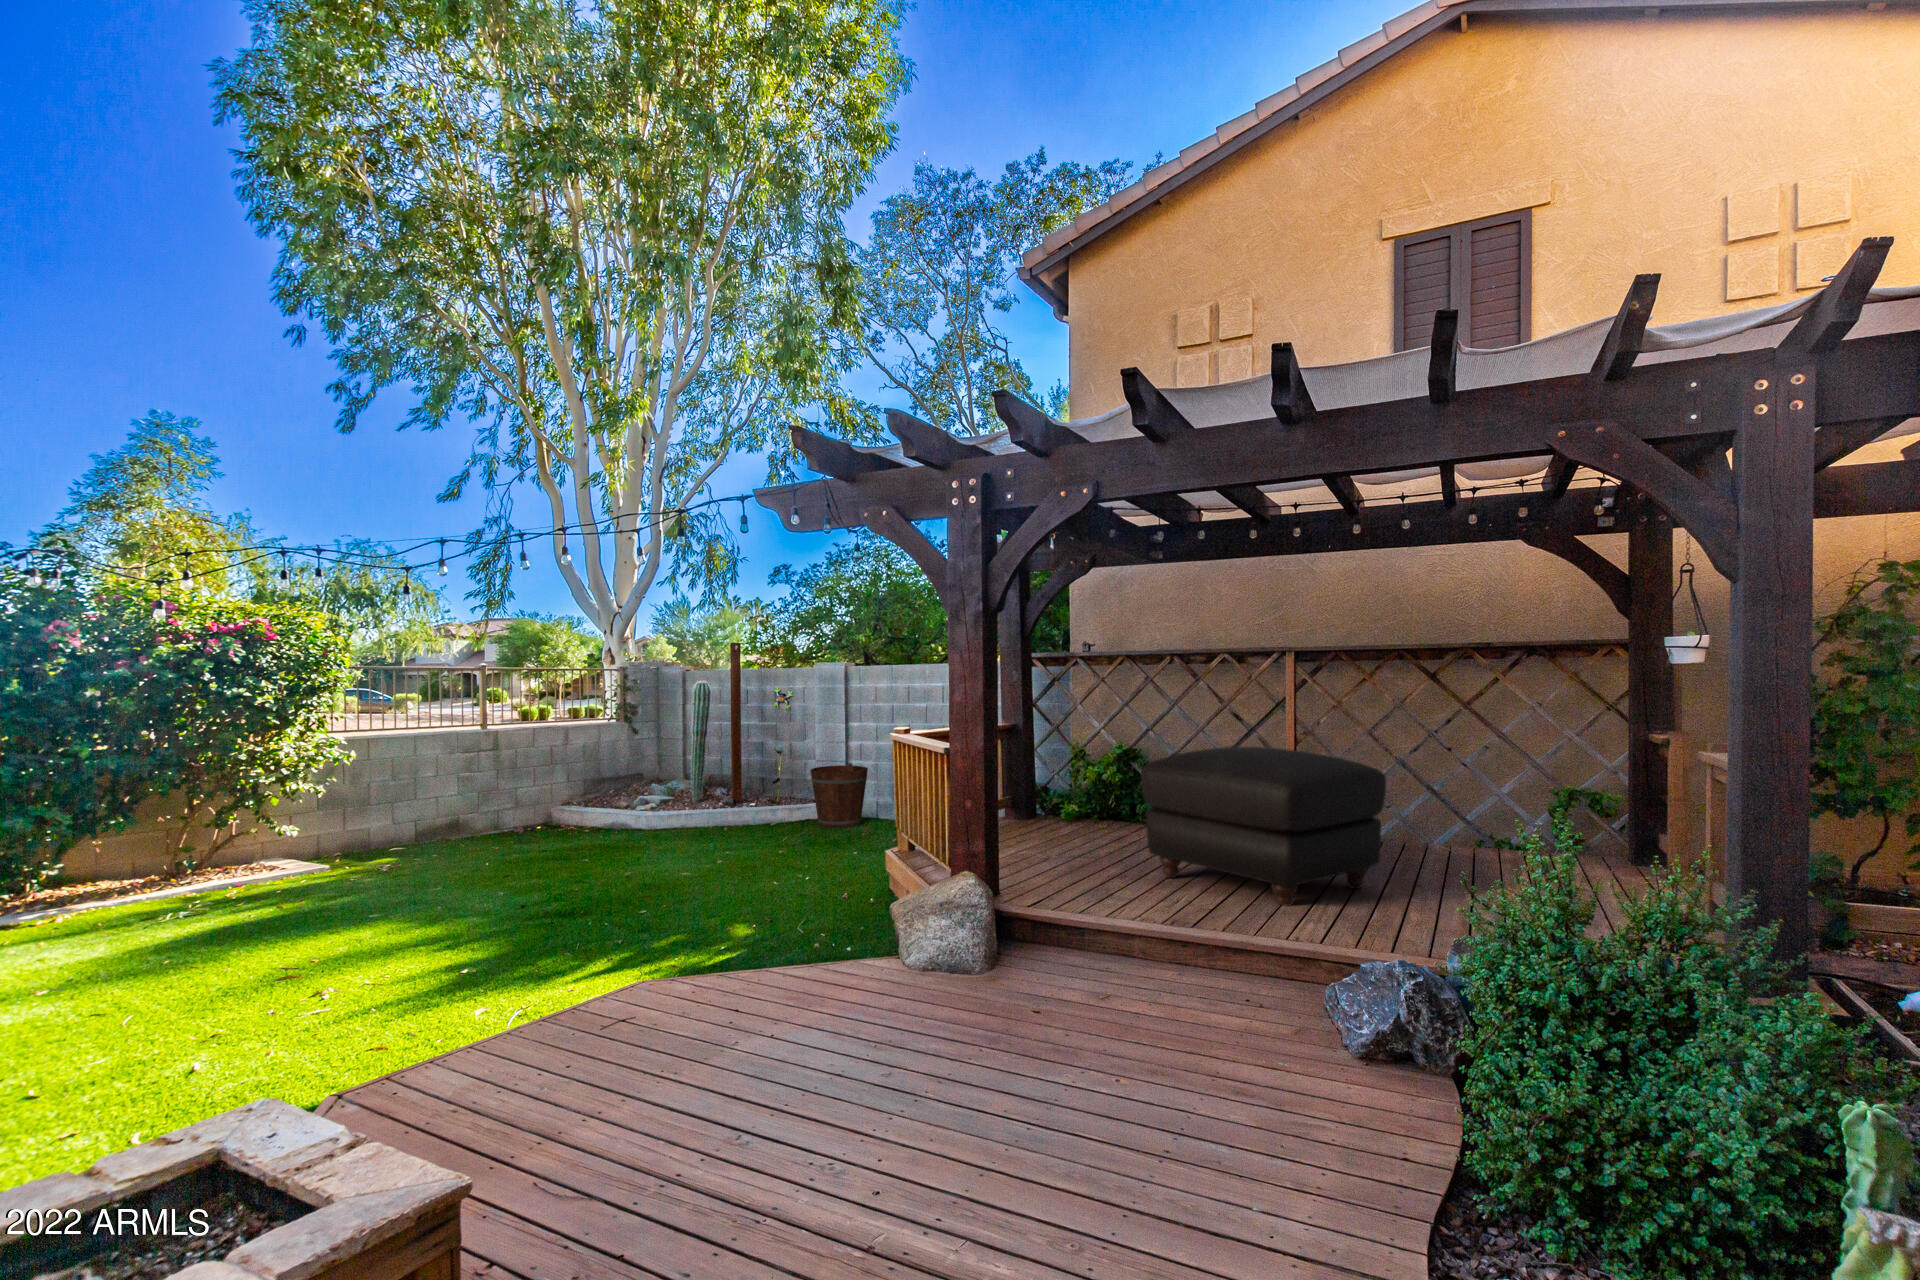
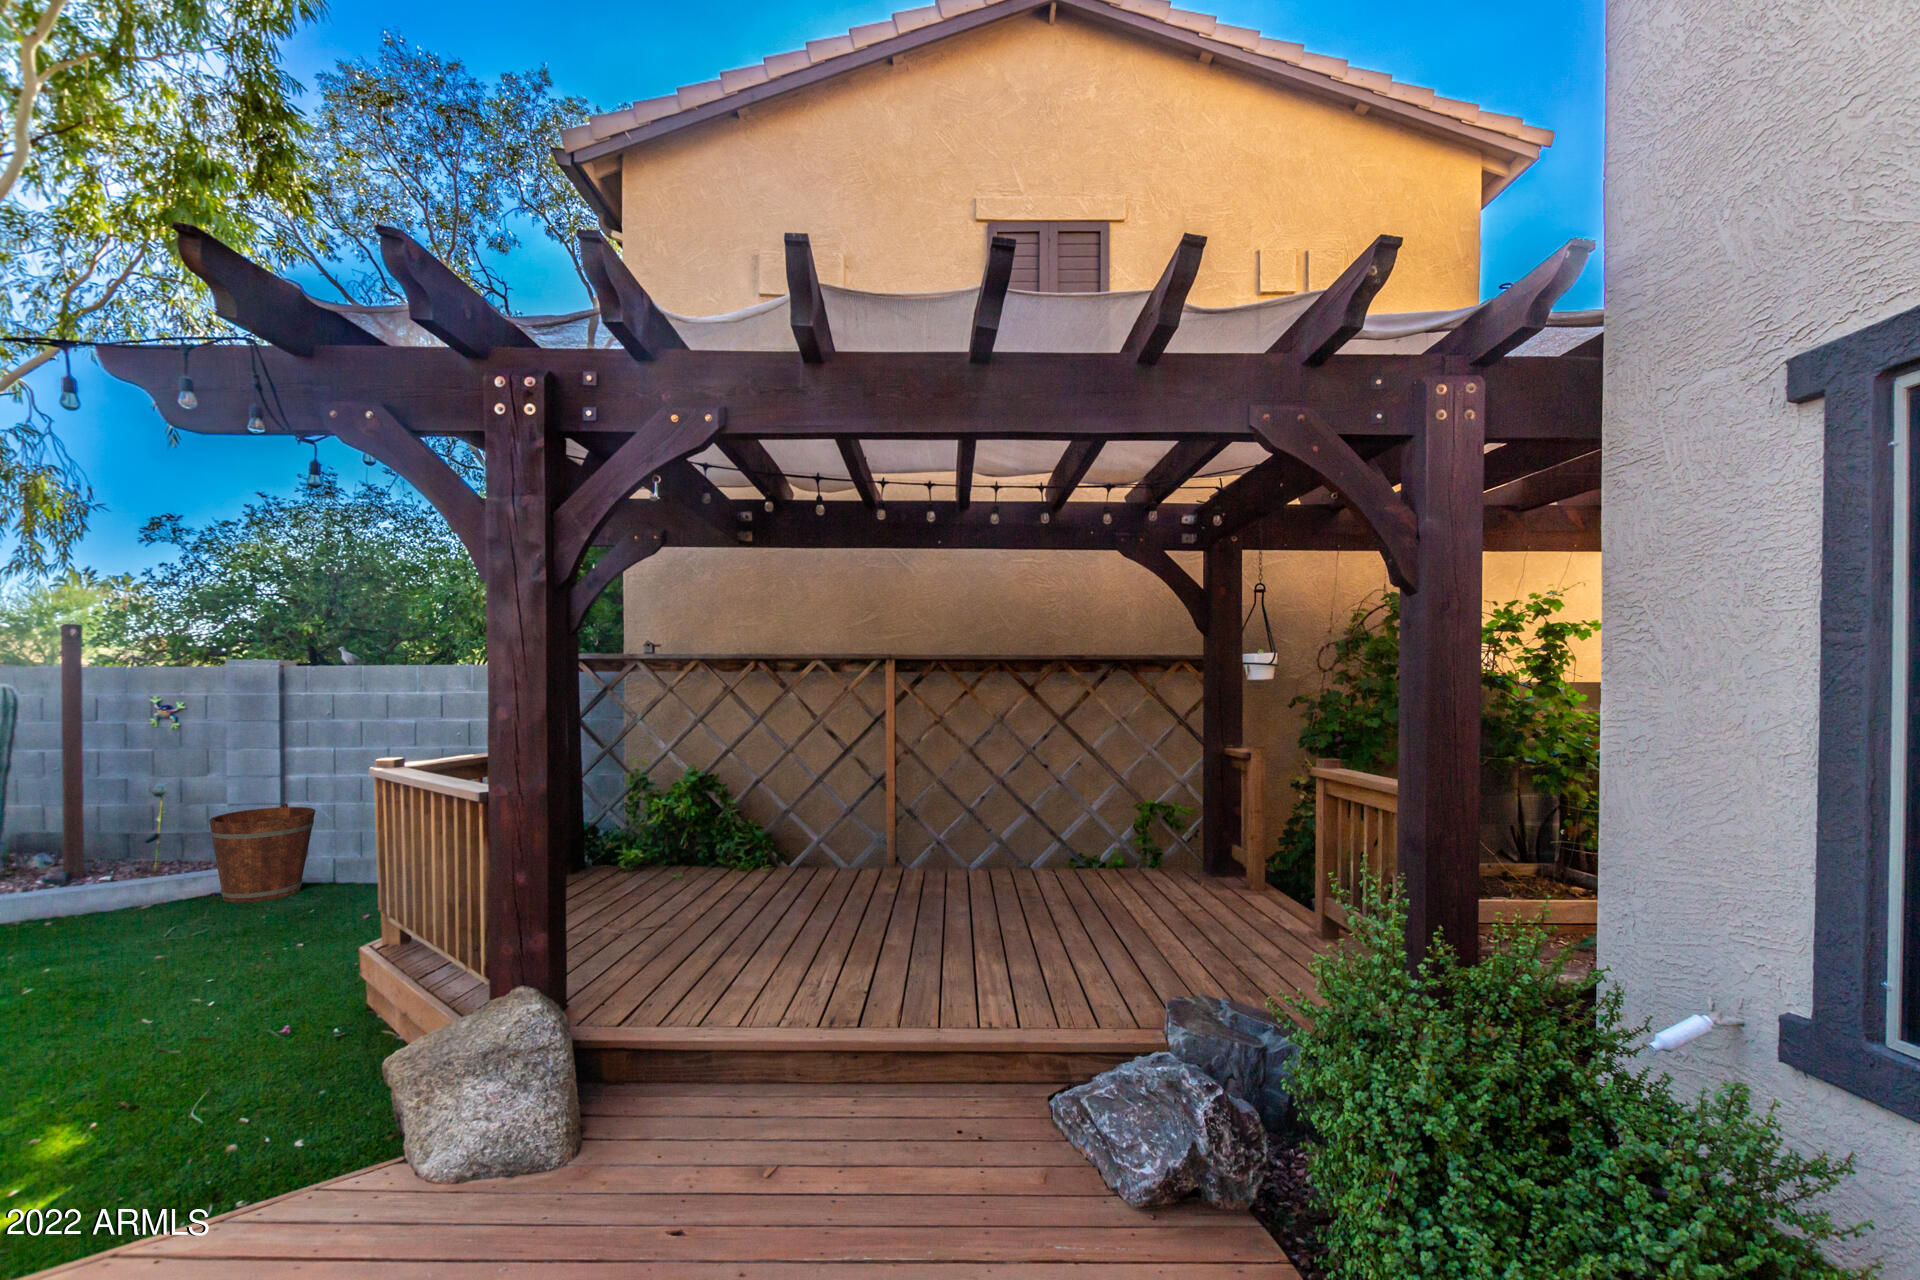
ottoman: present [1141,747,1386,906] -> none [757,768,1029,967]

